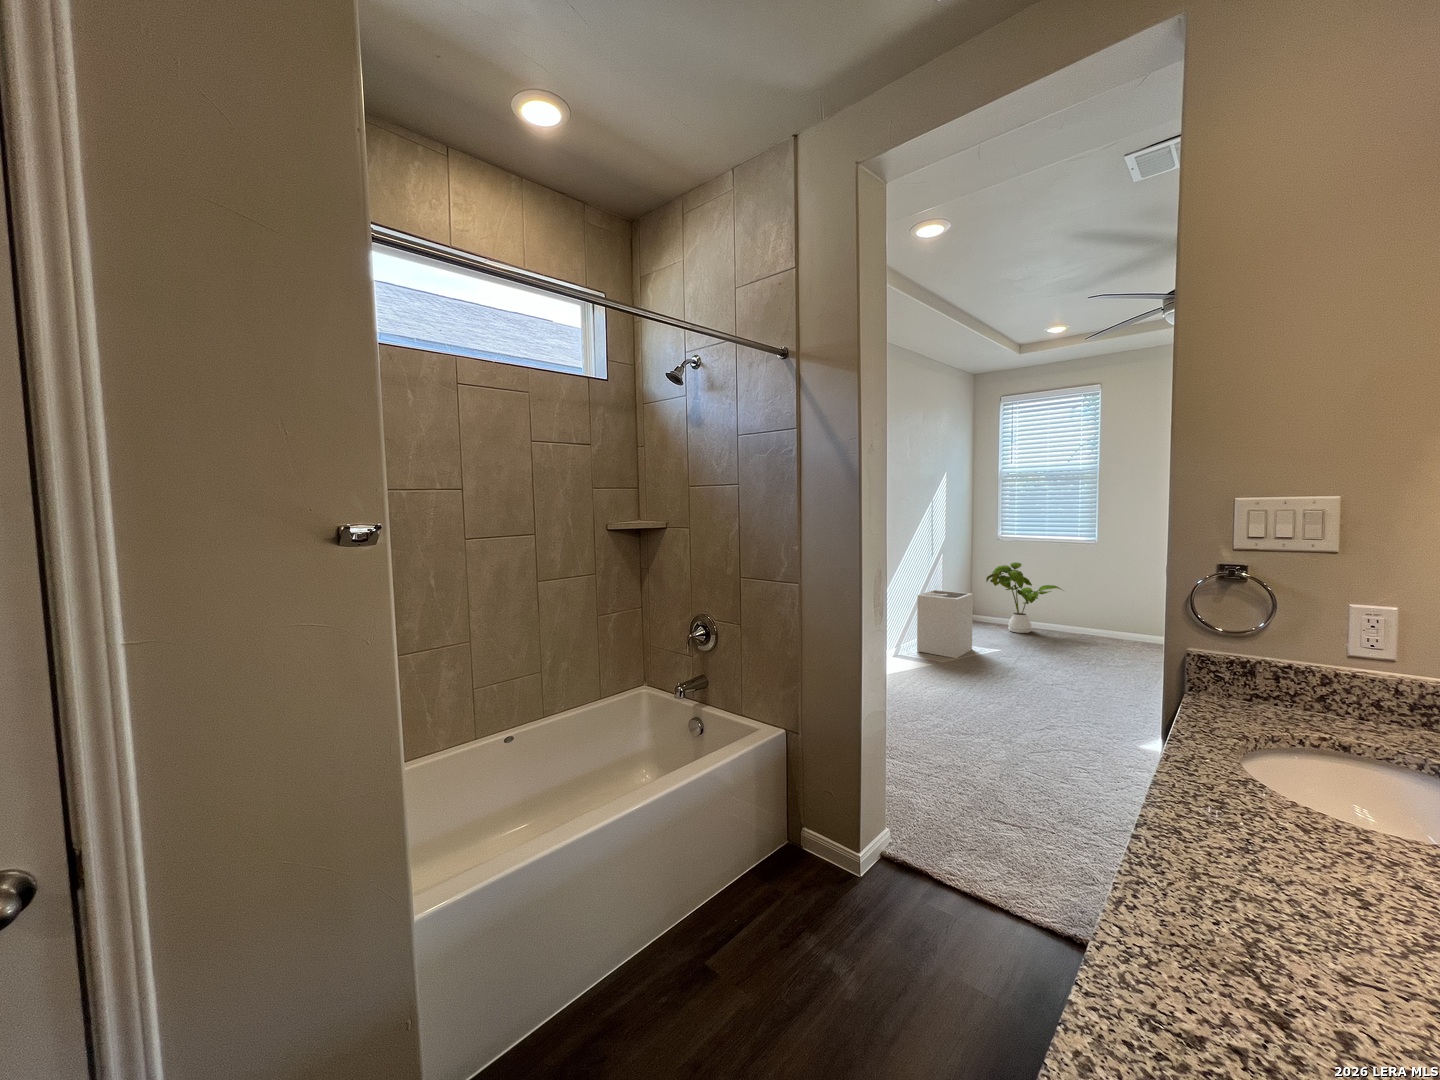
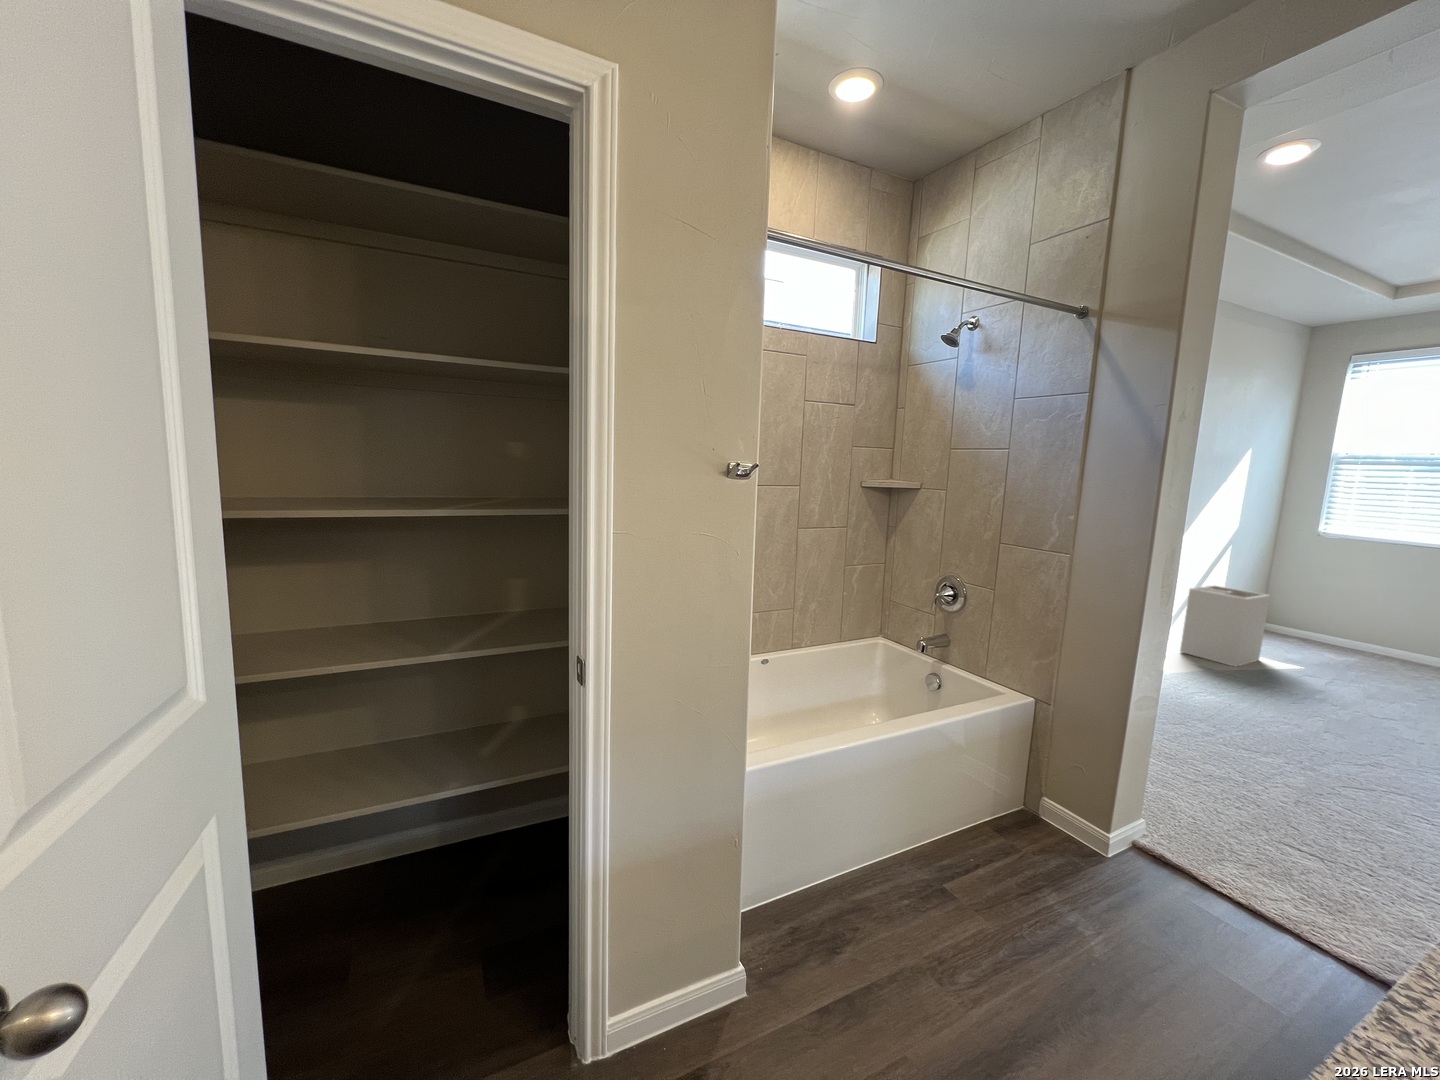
house plant: present [986,562,1062,633] -> none [1290,564,1418,652]

